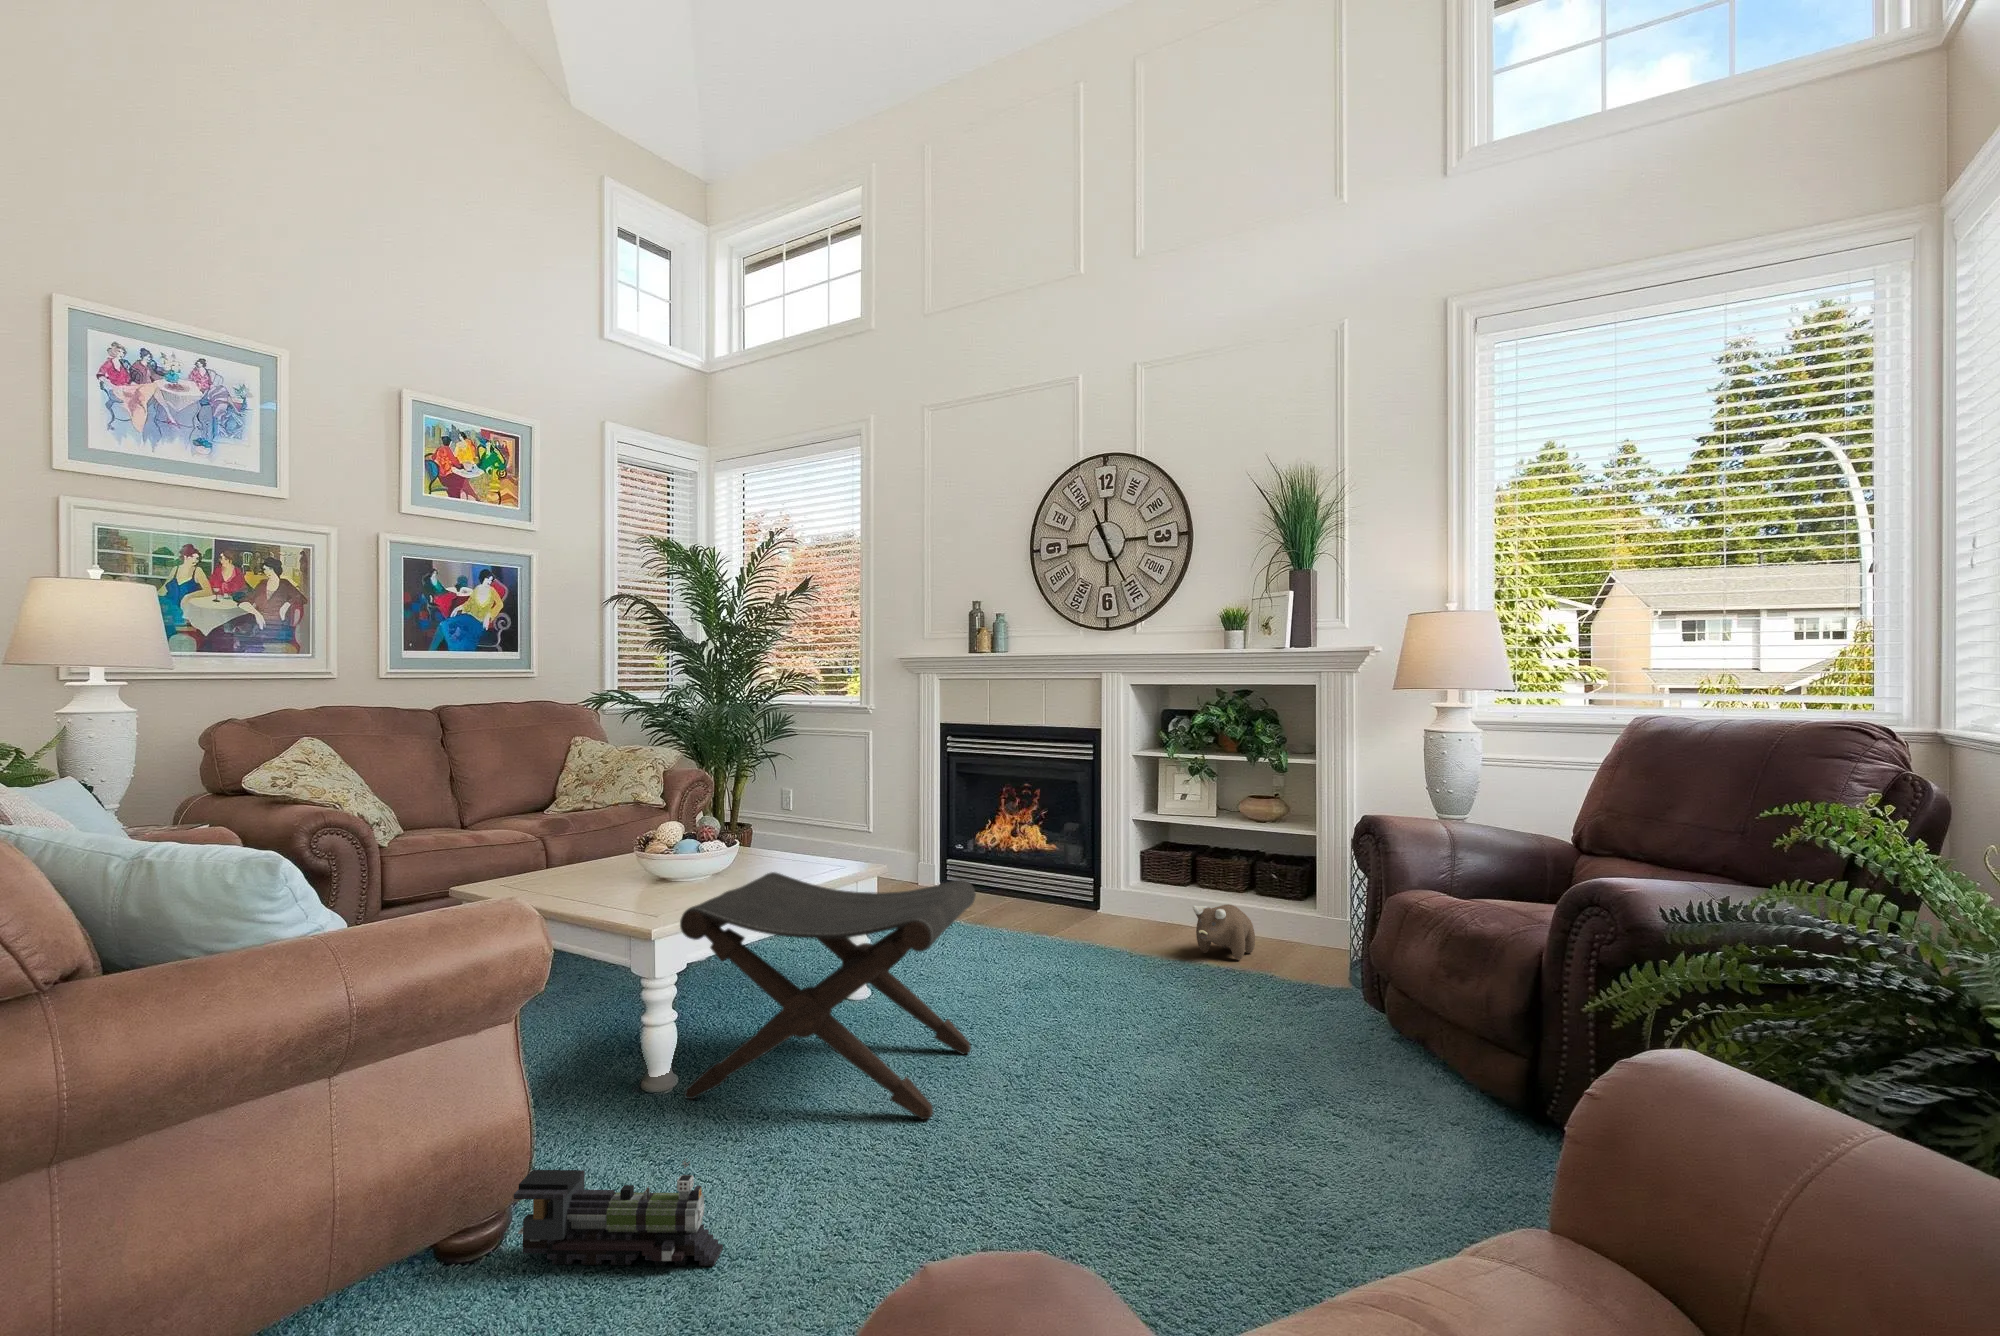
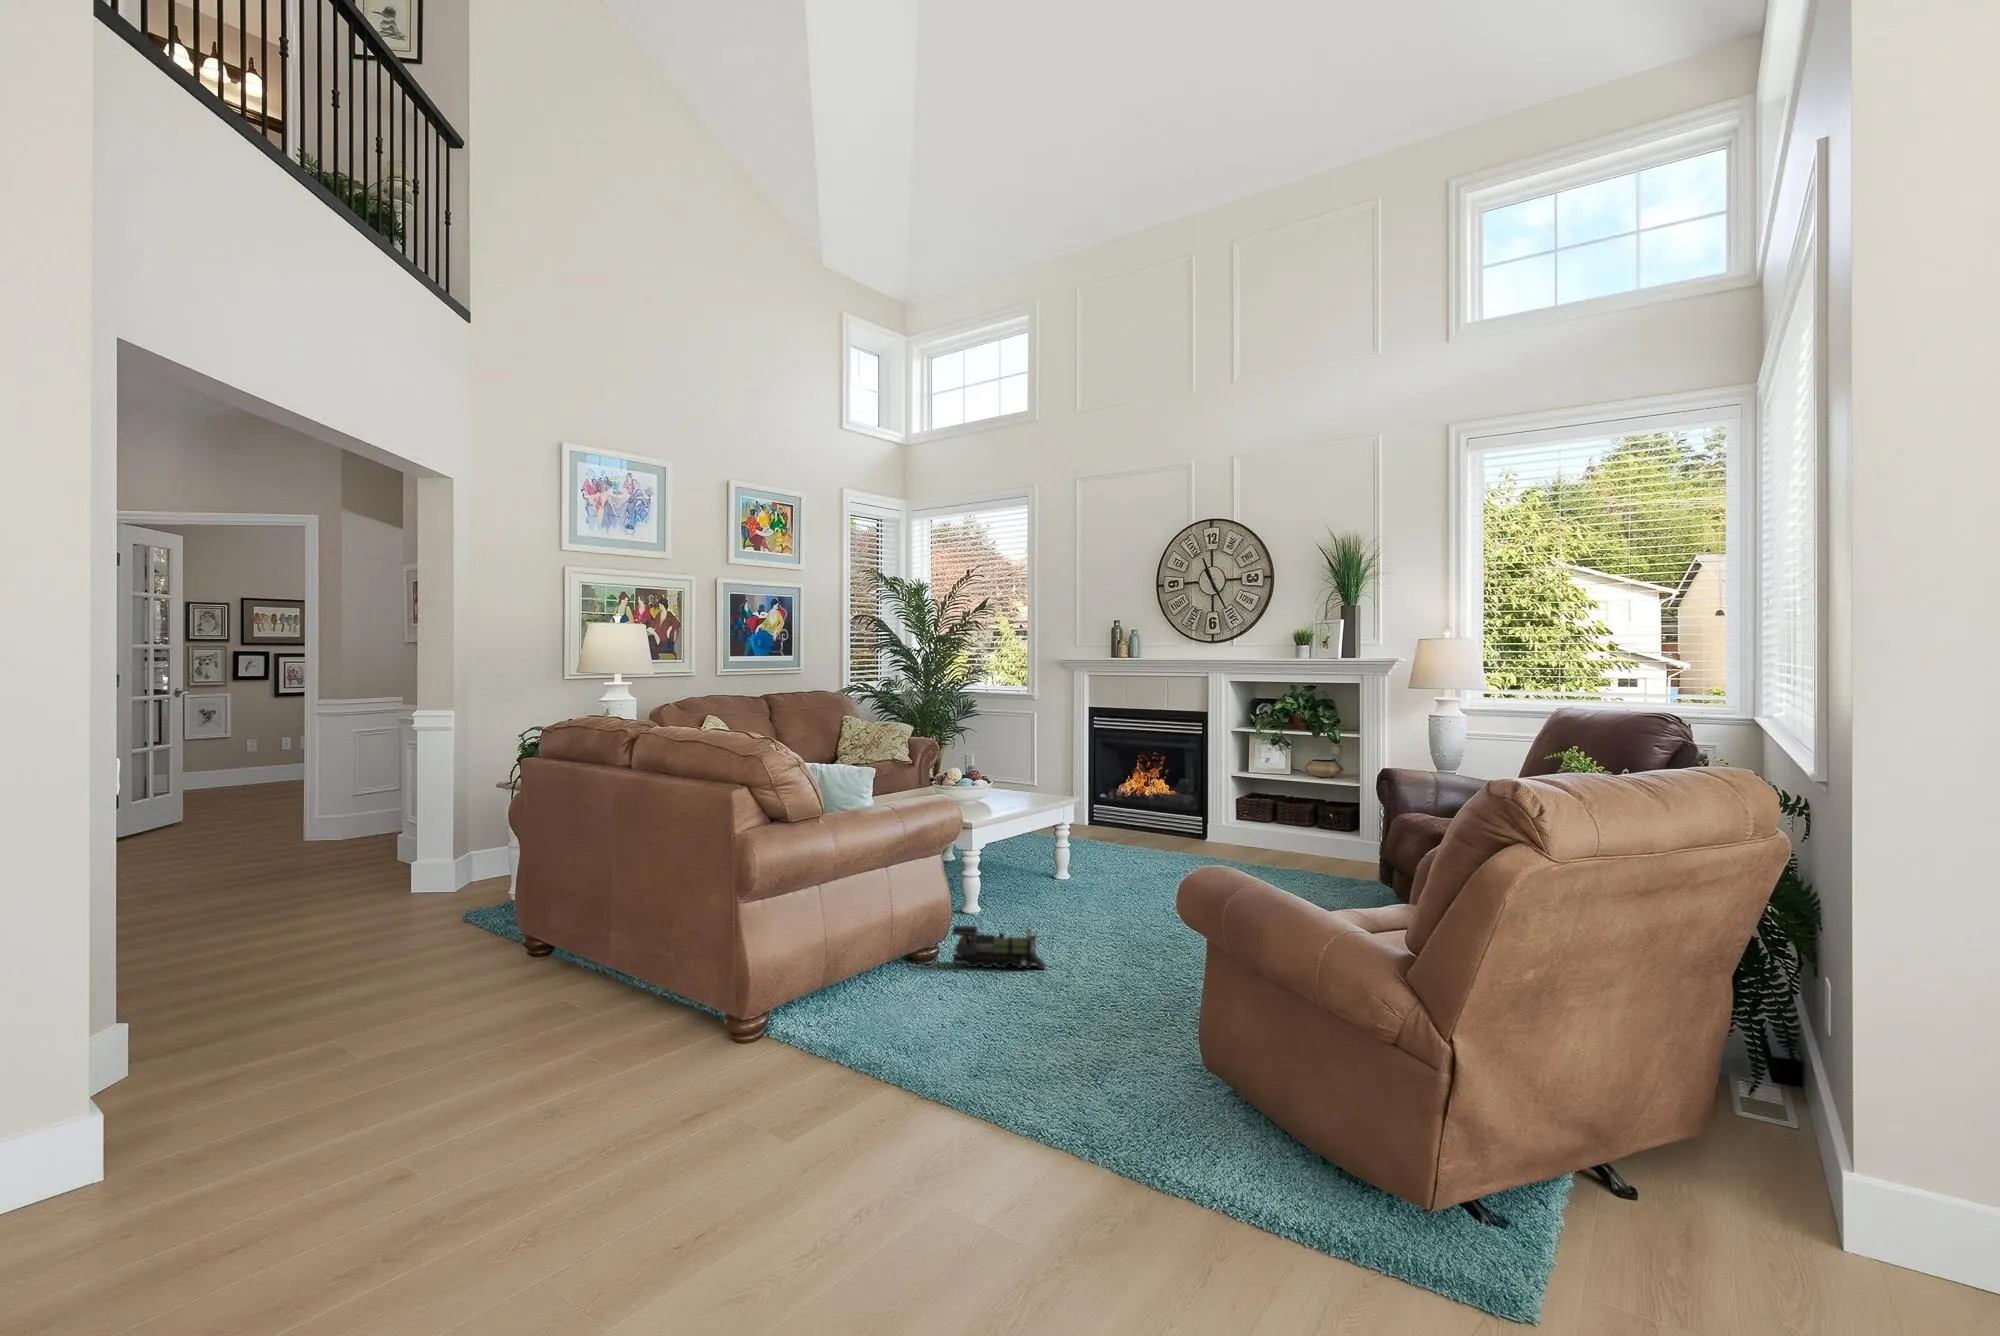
footstool: present [680,872,976,1119] -> none [987,798,1144,928]
plush toy: present [1193,904,1255,960] -> none [1273,830,1315,866]

